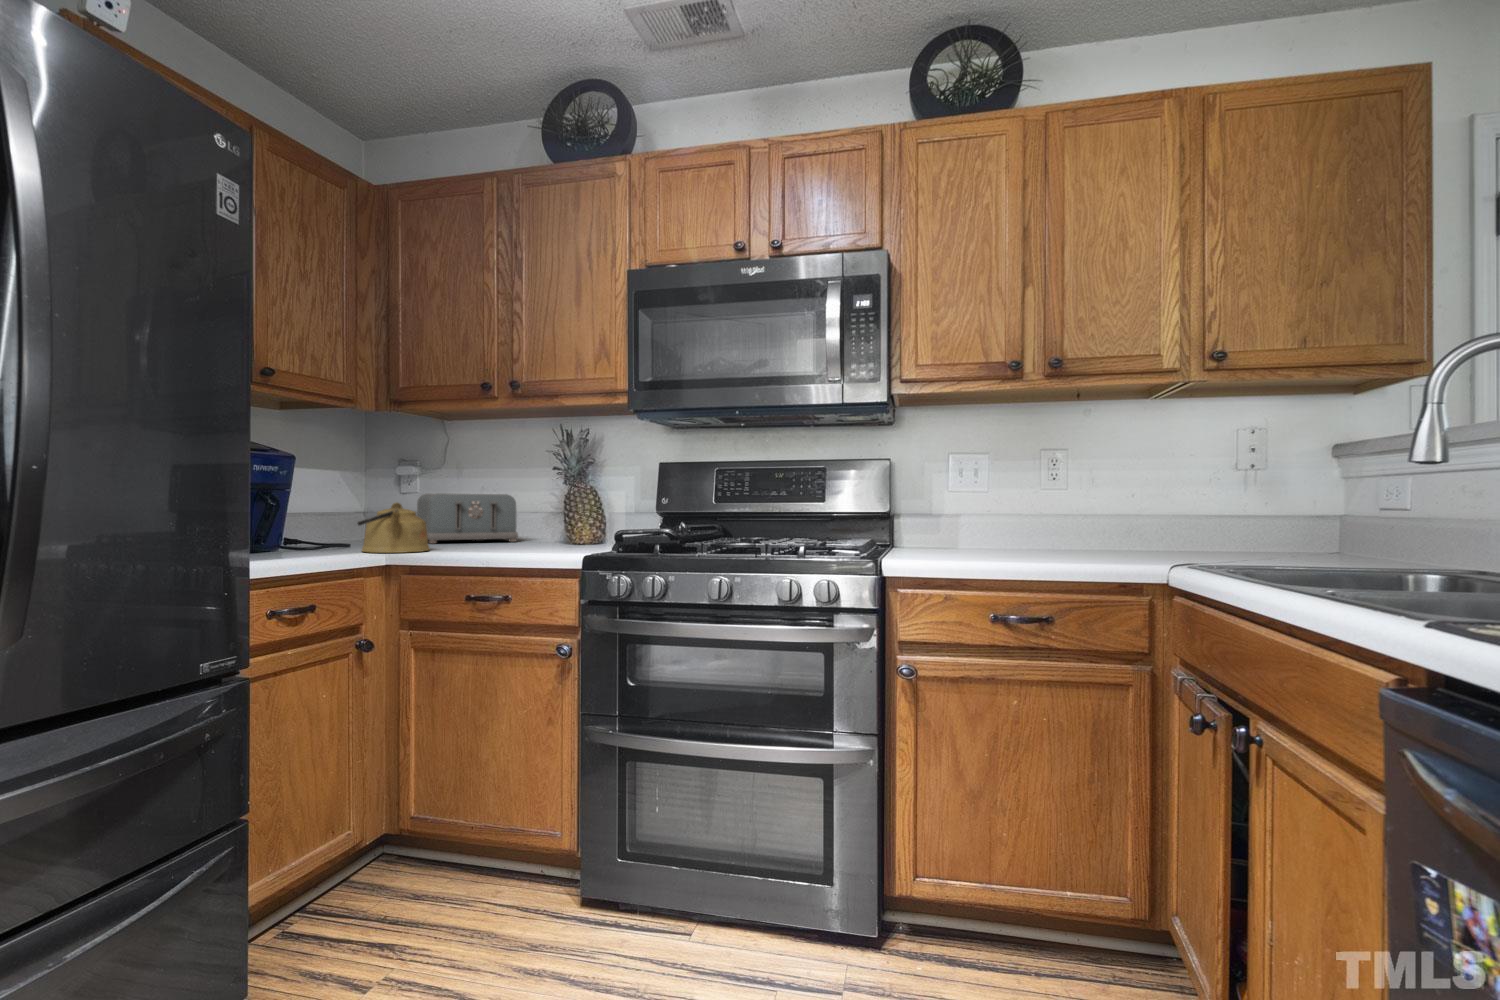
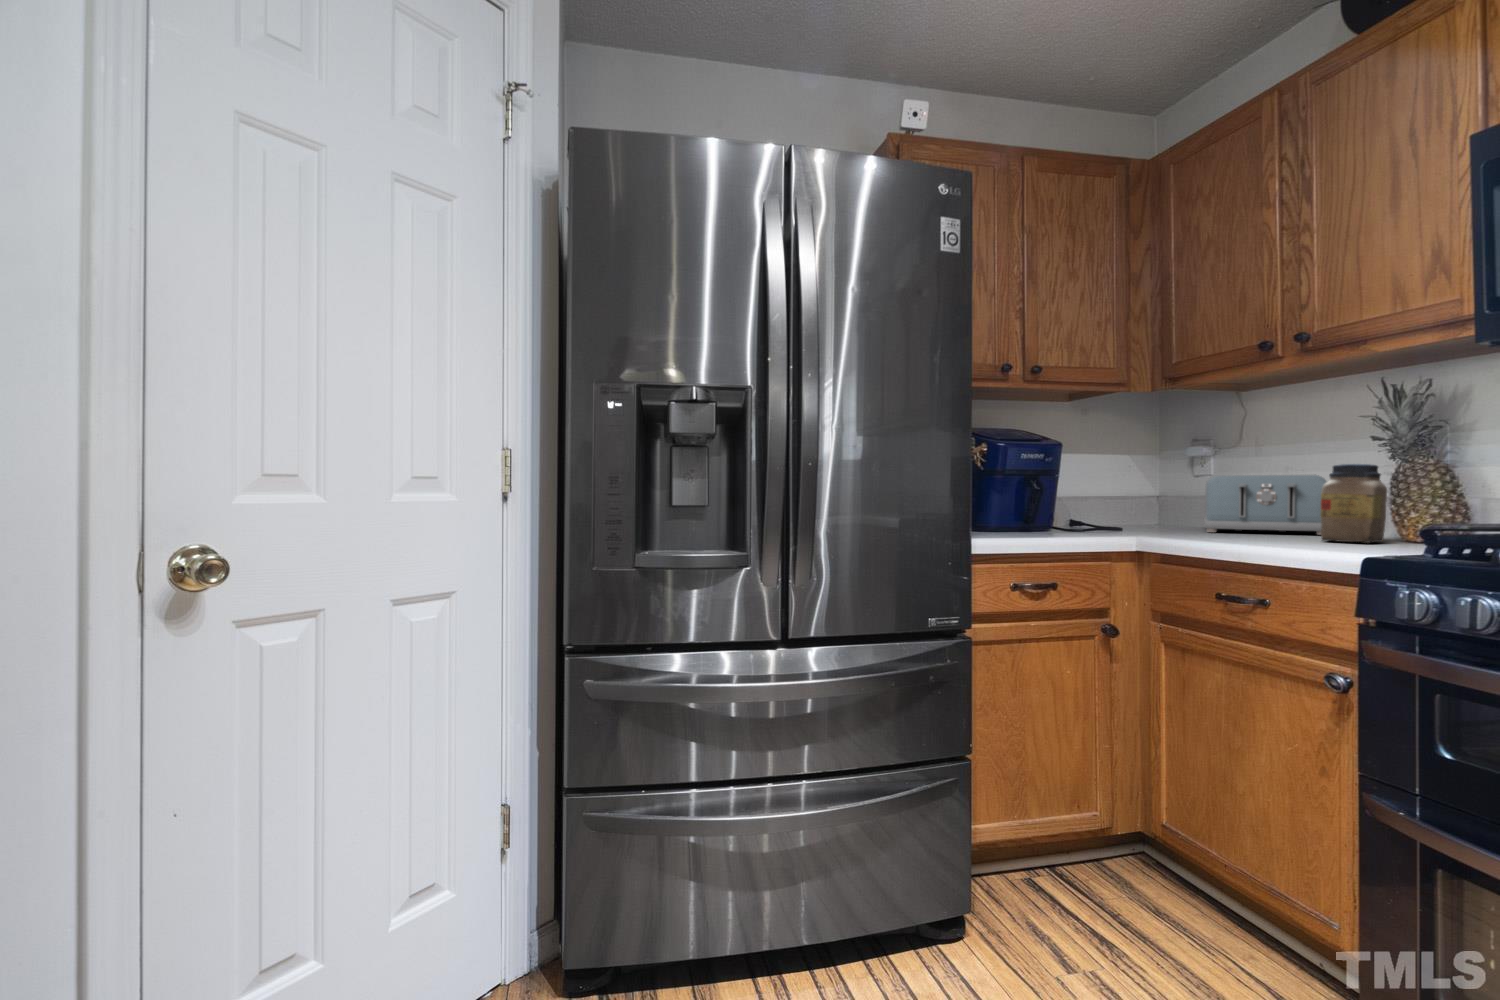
jar: none [524,487,562,546] -> present [1320,464,1387,543]
kettle: present [357,503,430,553] -> none [1104,486,1185,540]

